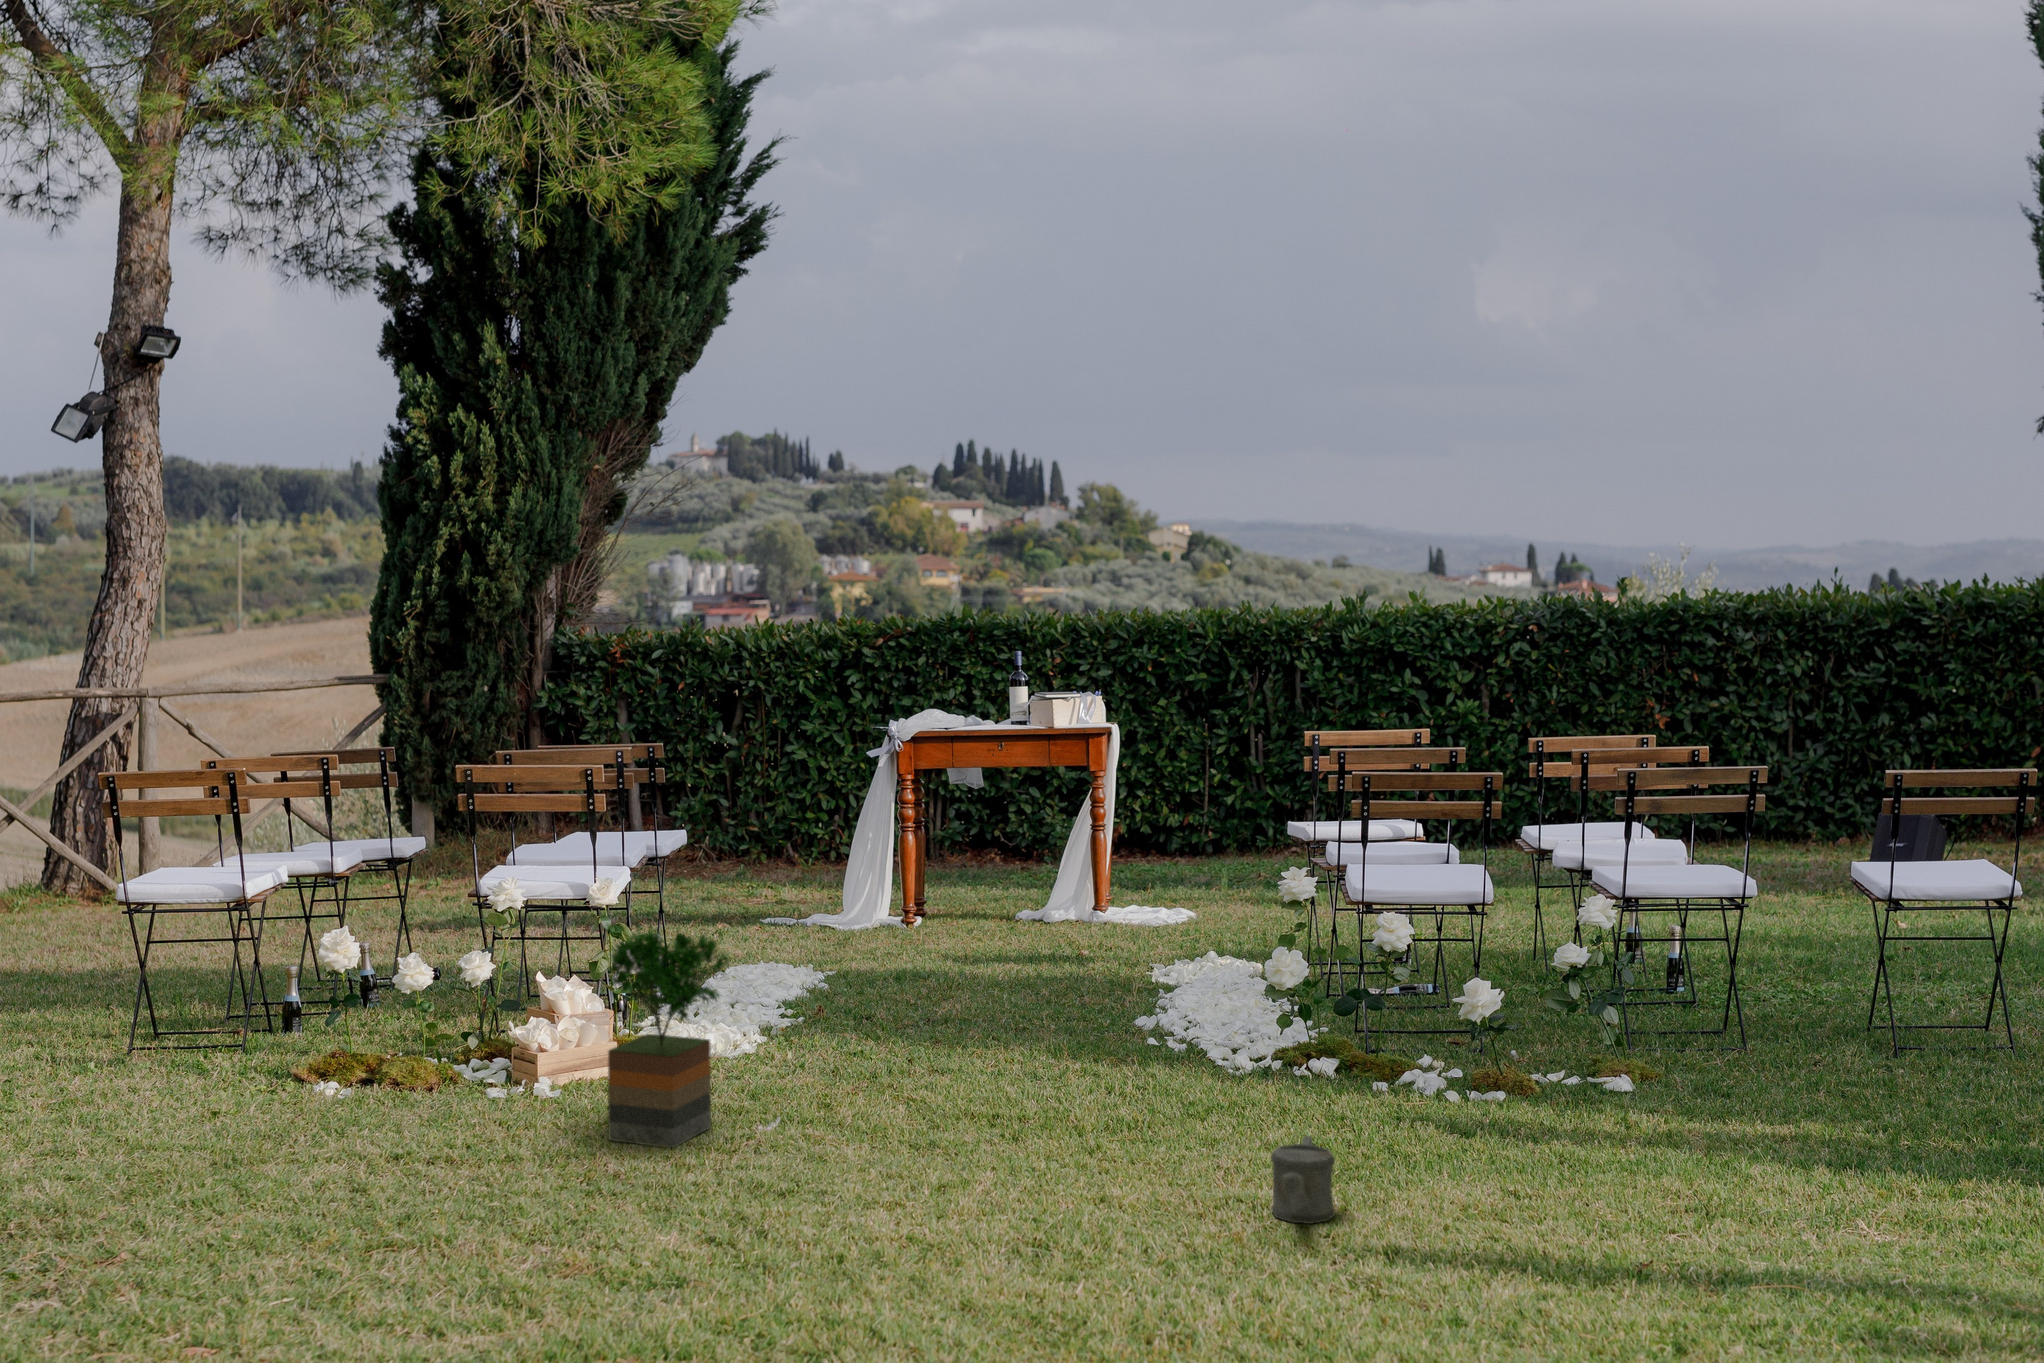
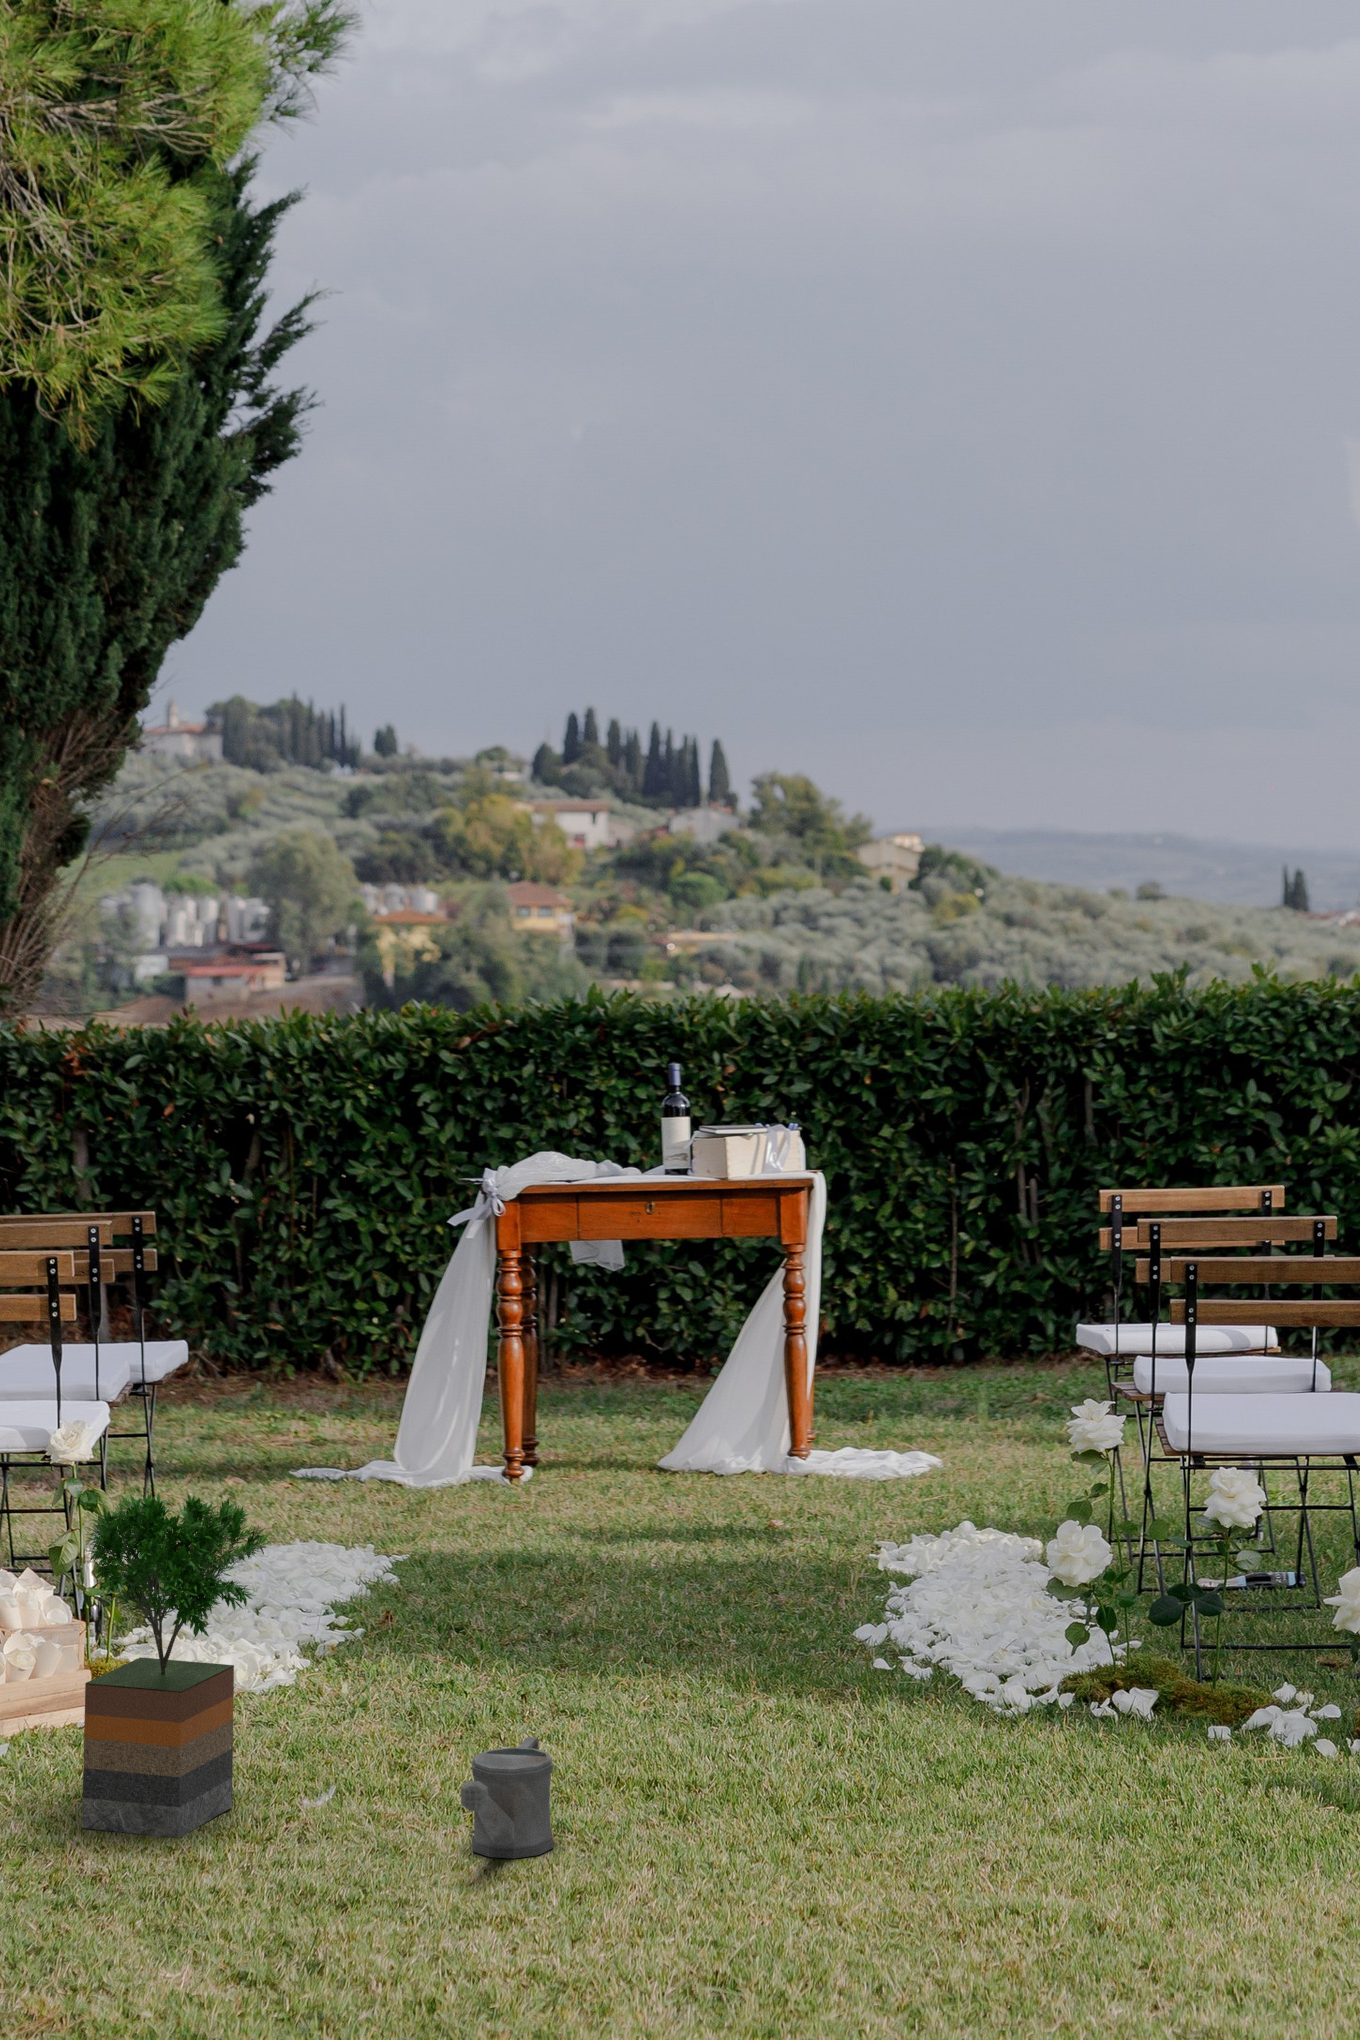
watering can: present [1271,1136,1335,1224] -> present [461,1737,553,1858]

